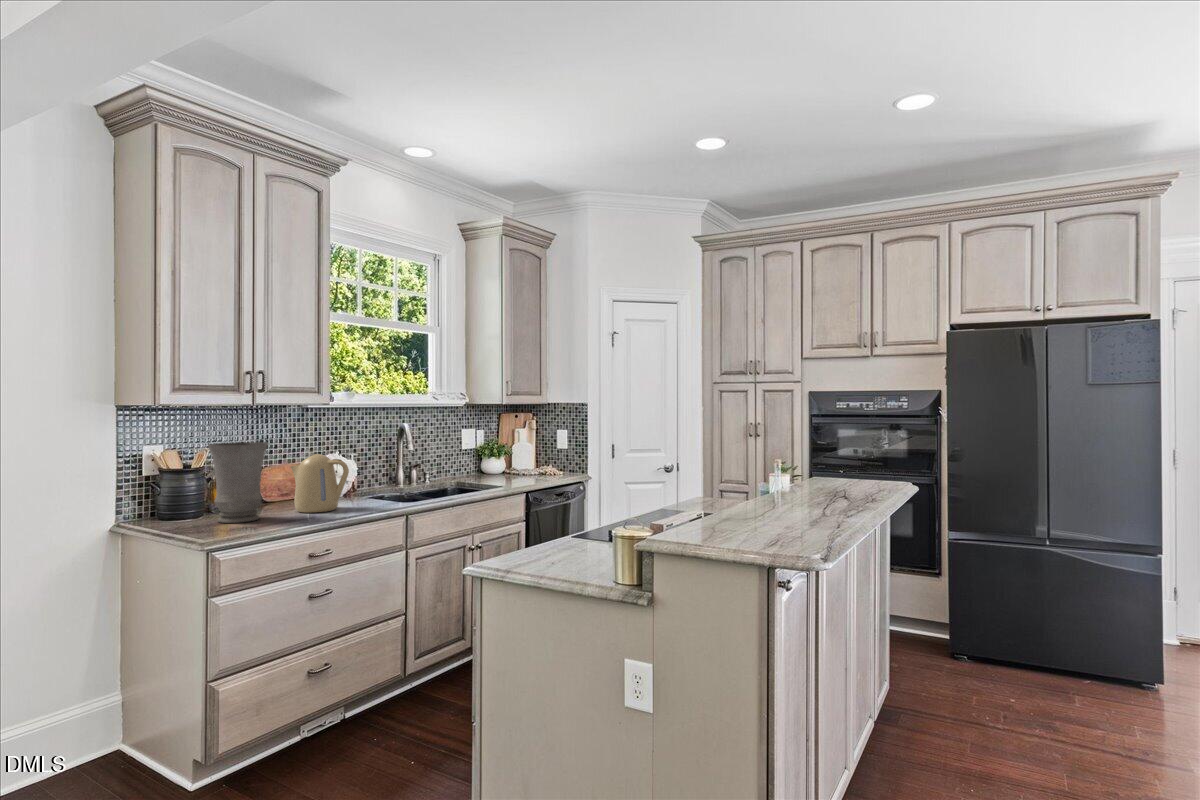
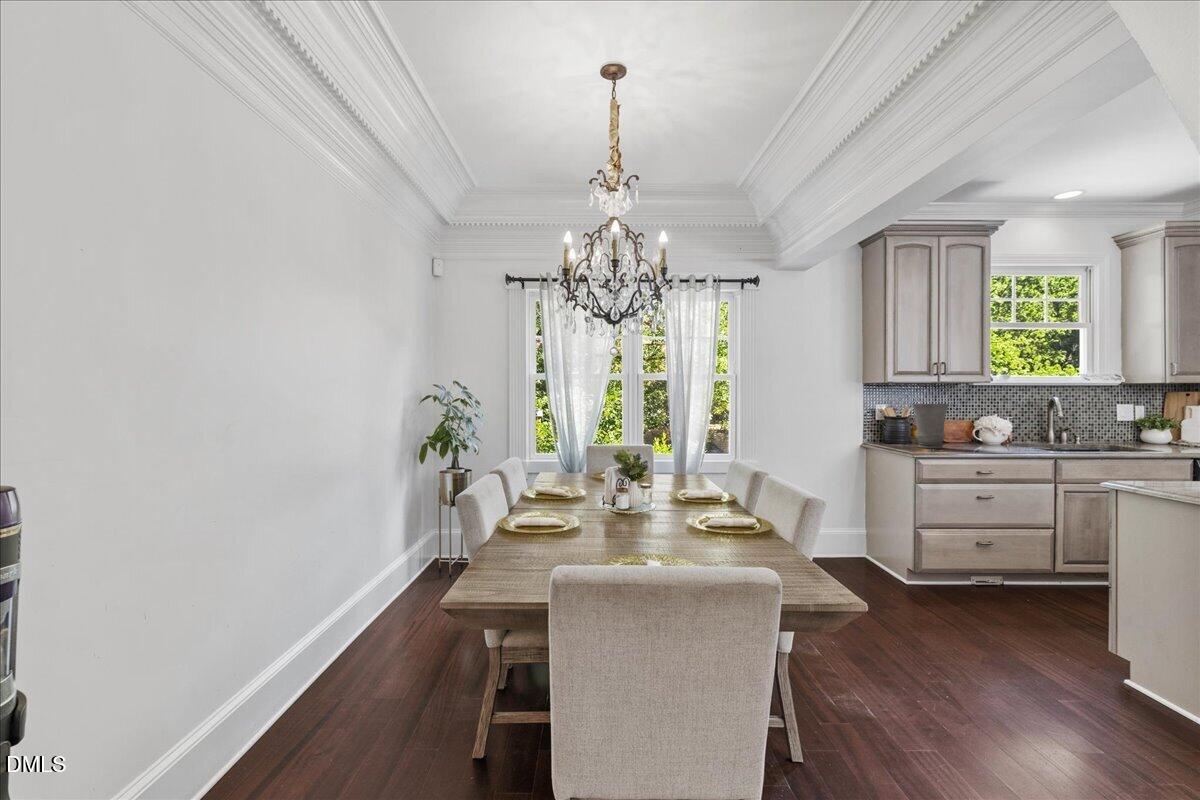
kettle: present [291,454,349,513] -> none [963,413,1007,449]

